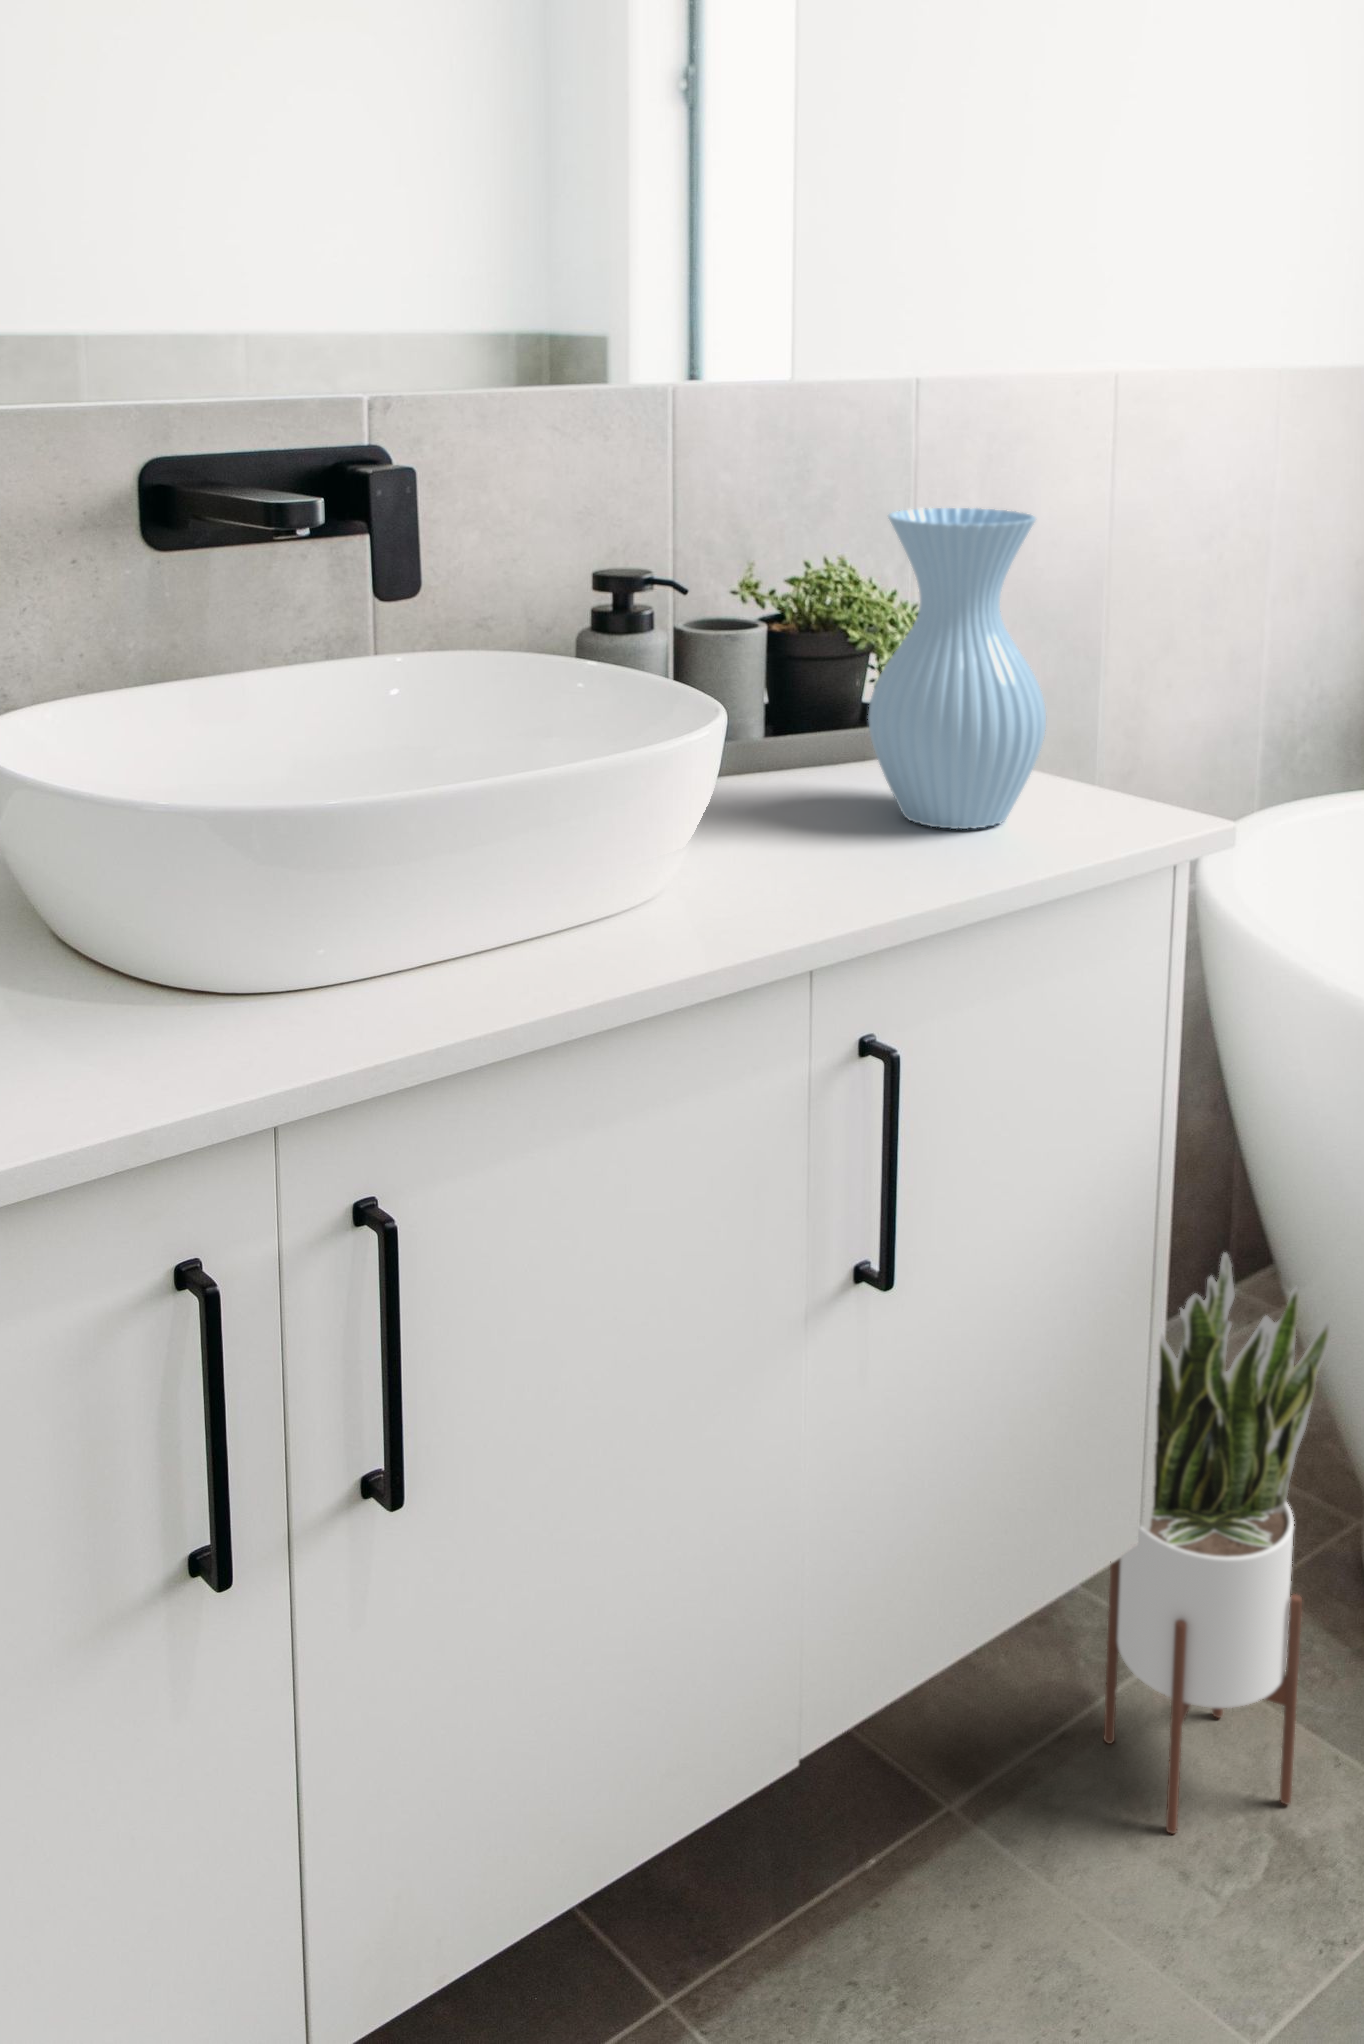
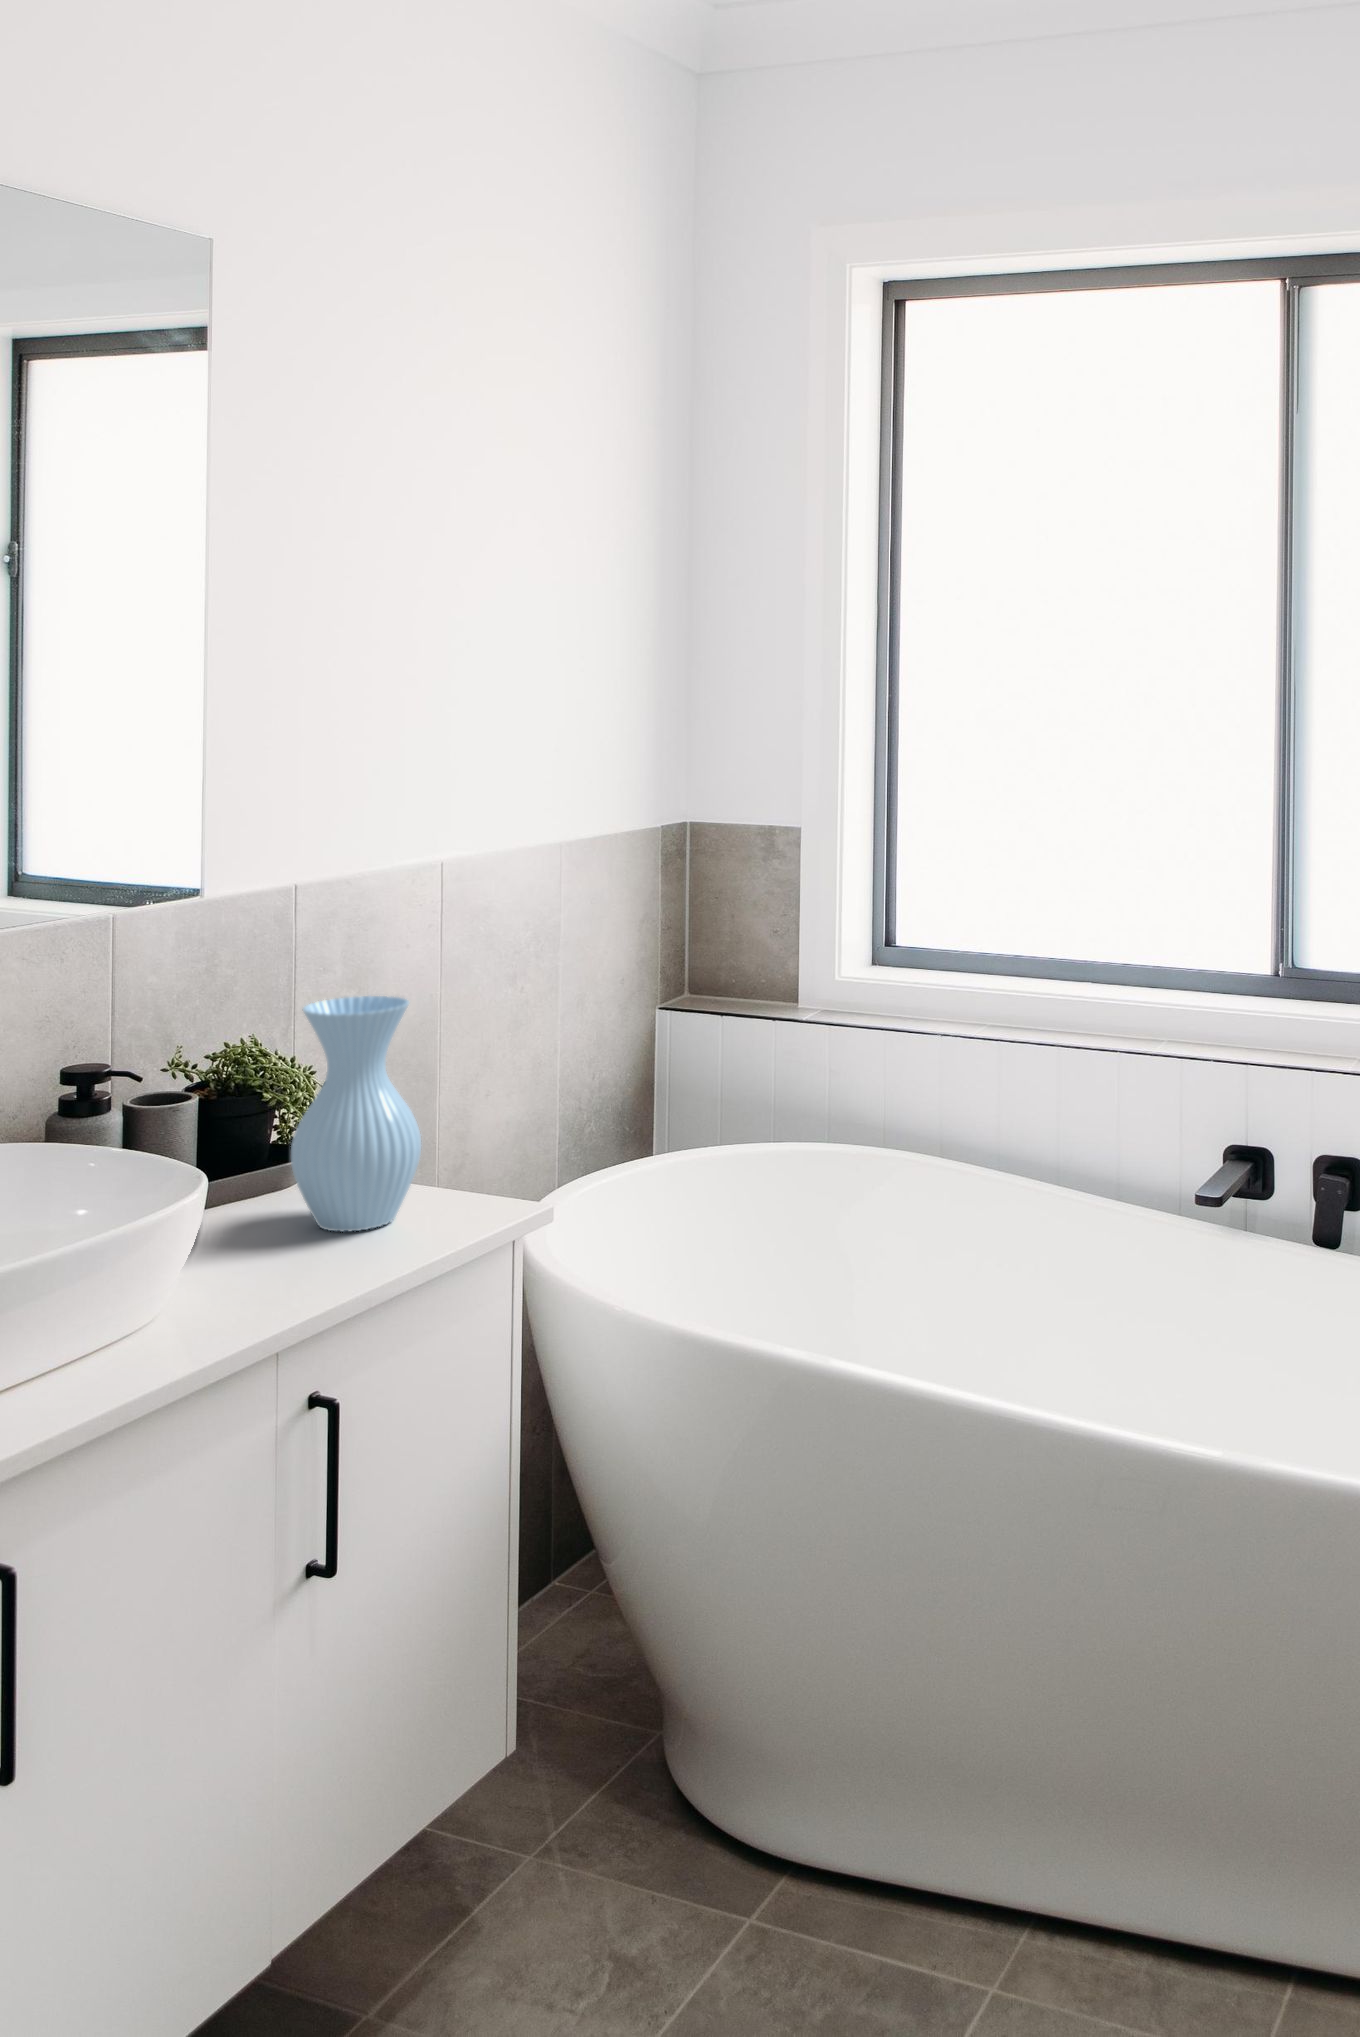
potted plant: present [1104,1253,1330,1834] -> none [459,1512,639,1981]

